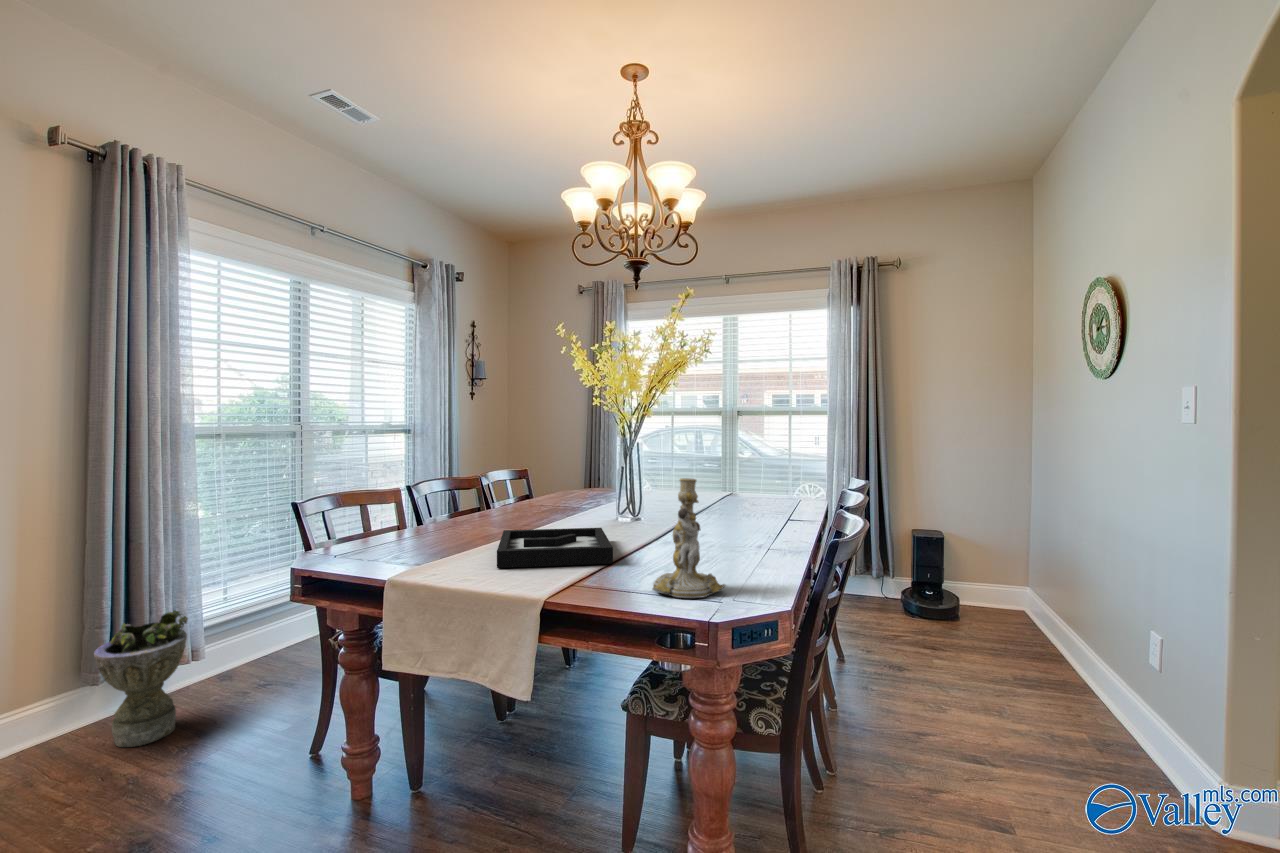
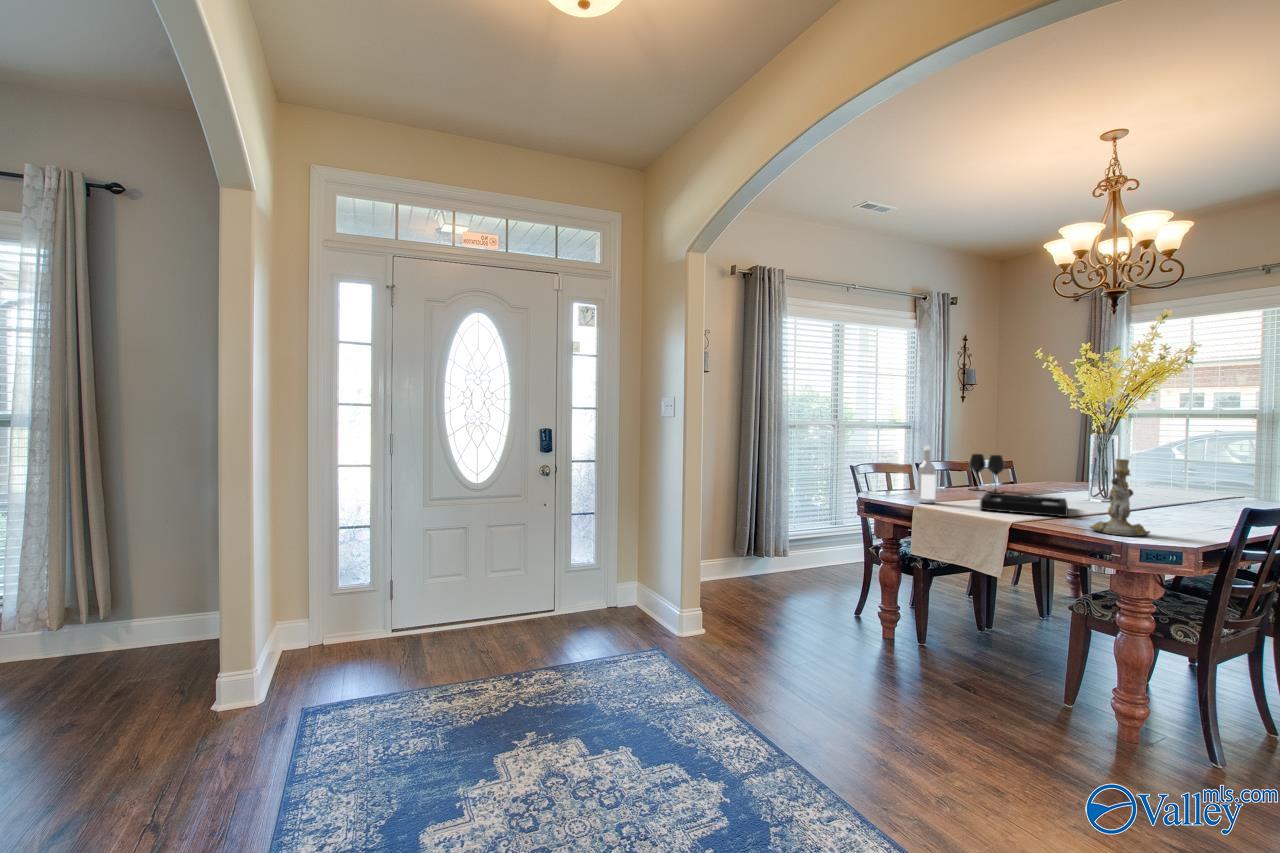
wine bottle: none [400,466,428,565] -> present [918,446,935,503]
wine glass: none [479,468,525,521] -> present [969,454,1005,493]
planter: present [94,610,188,747] -> none [748,523,788,591]

